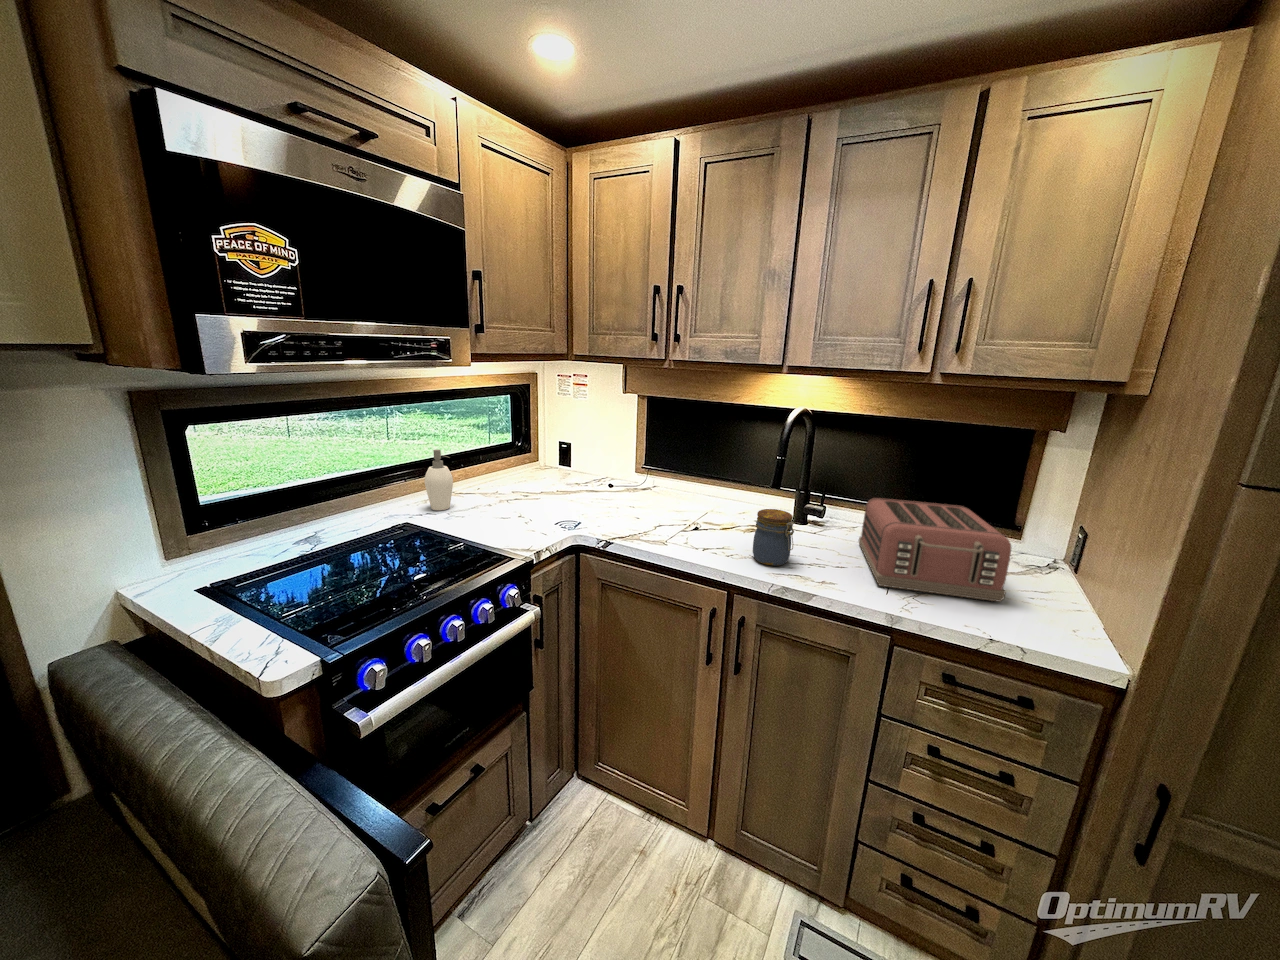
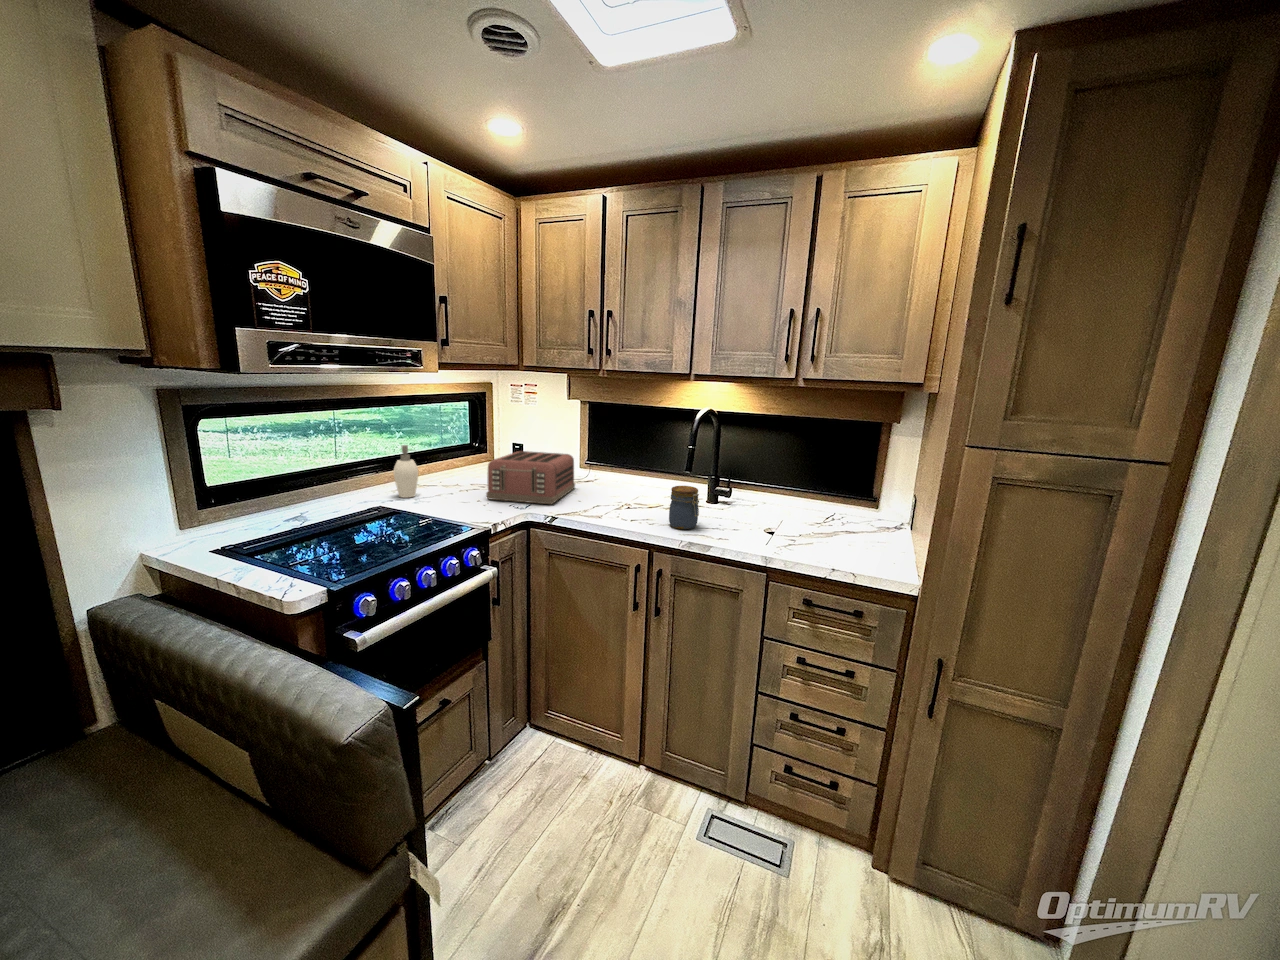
toaster: present [859,498,1011,602] -> present [486,451,575,504]

